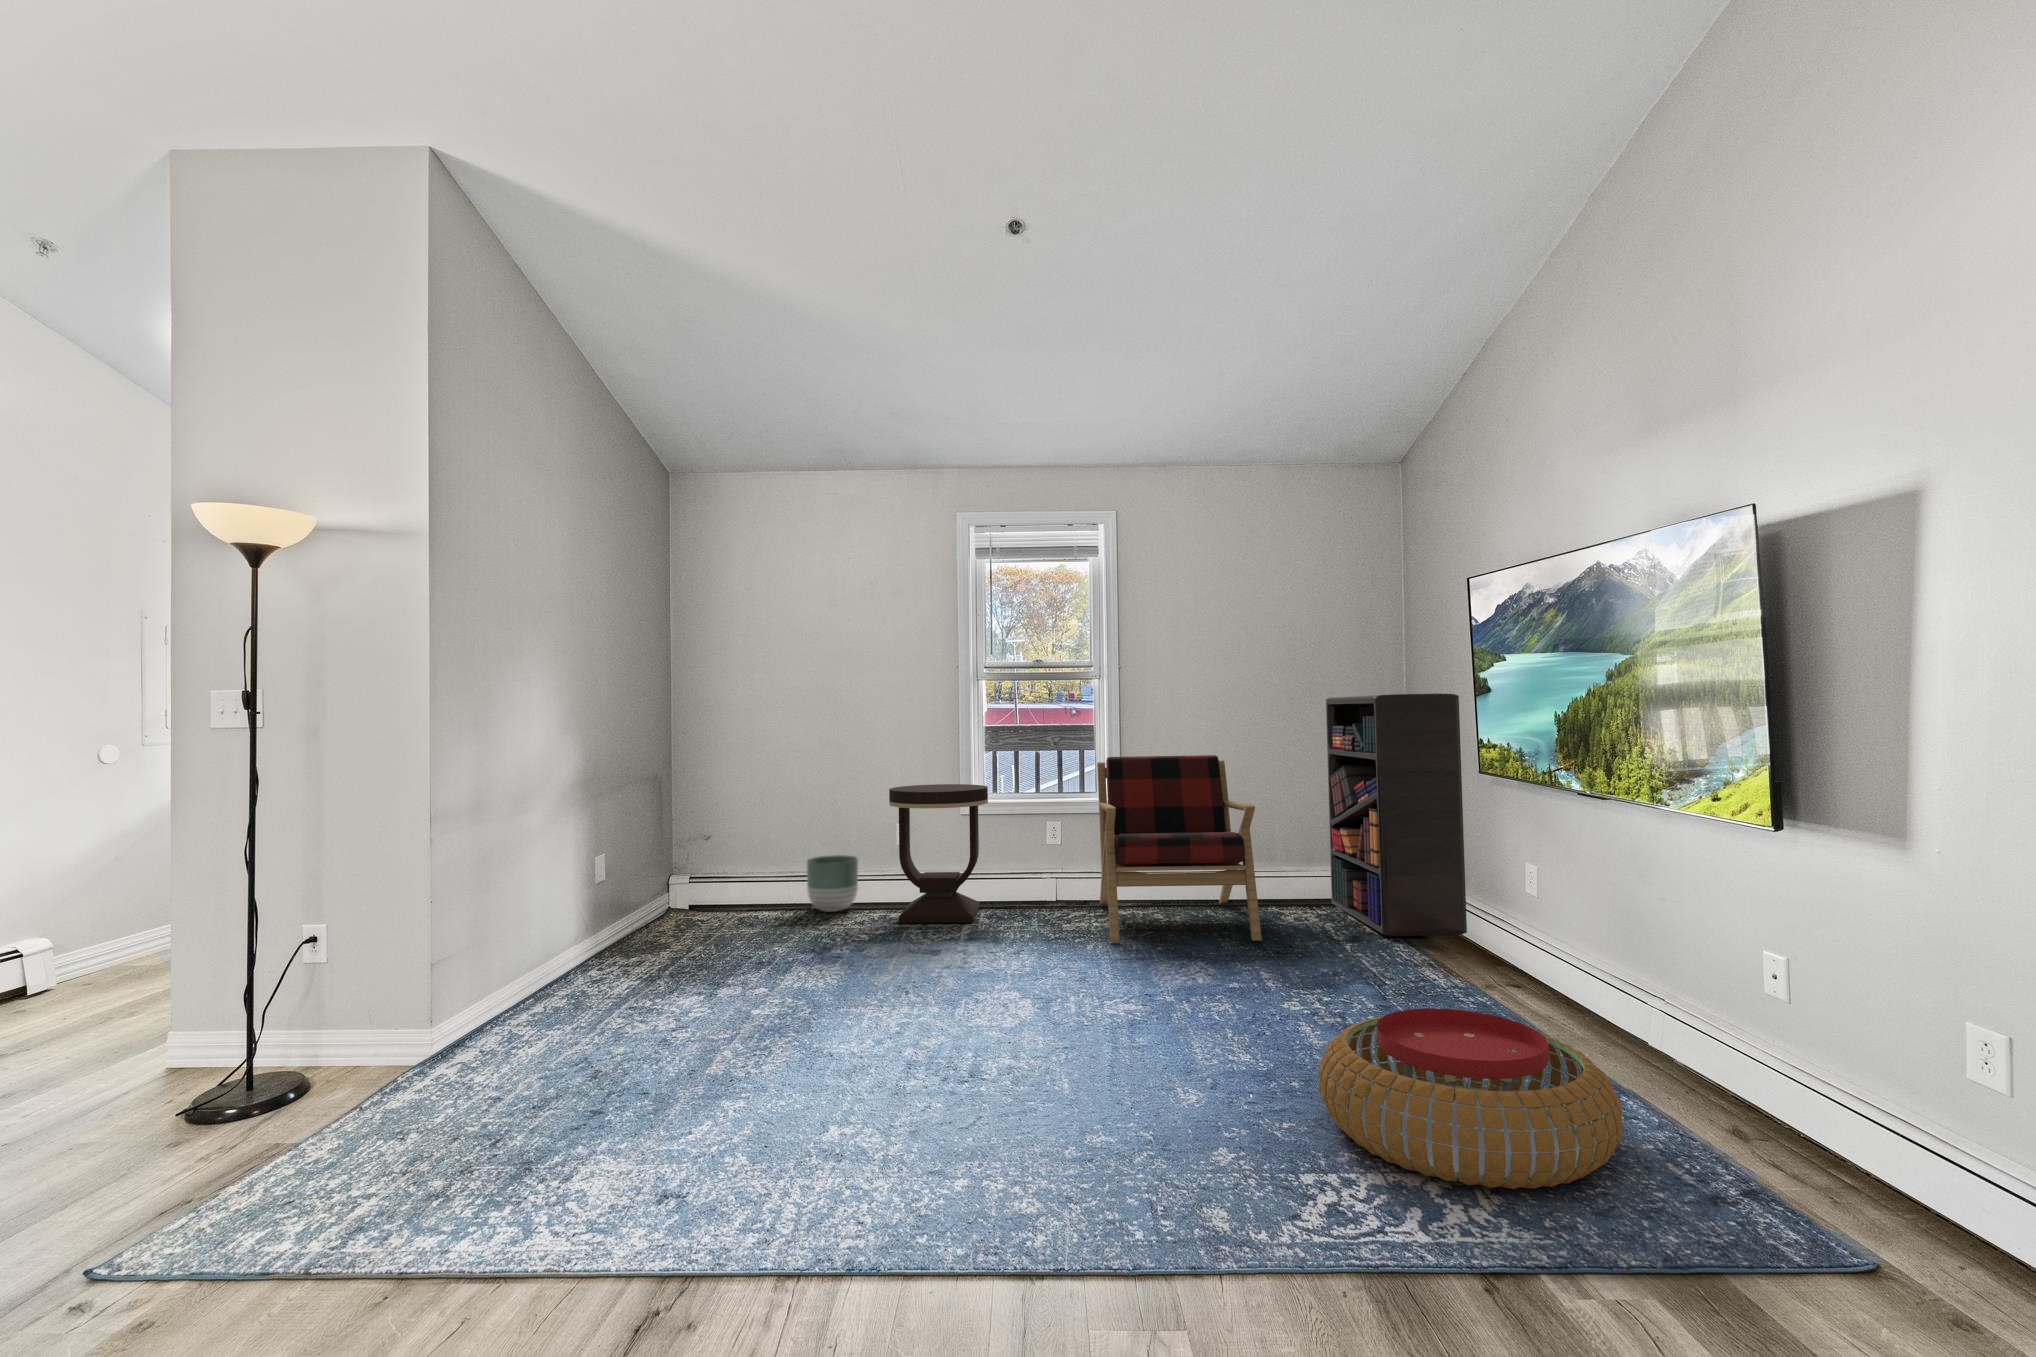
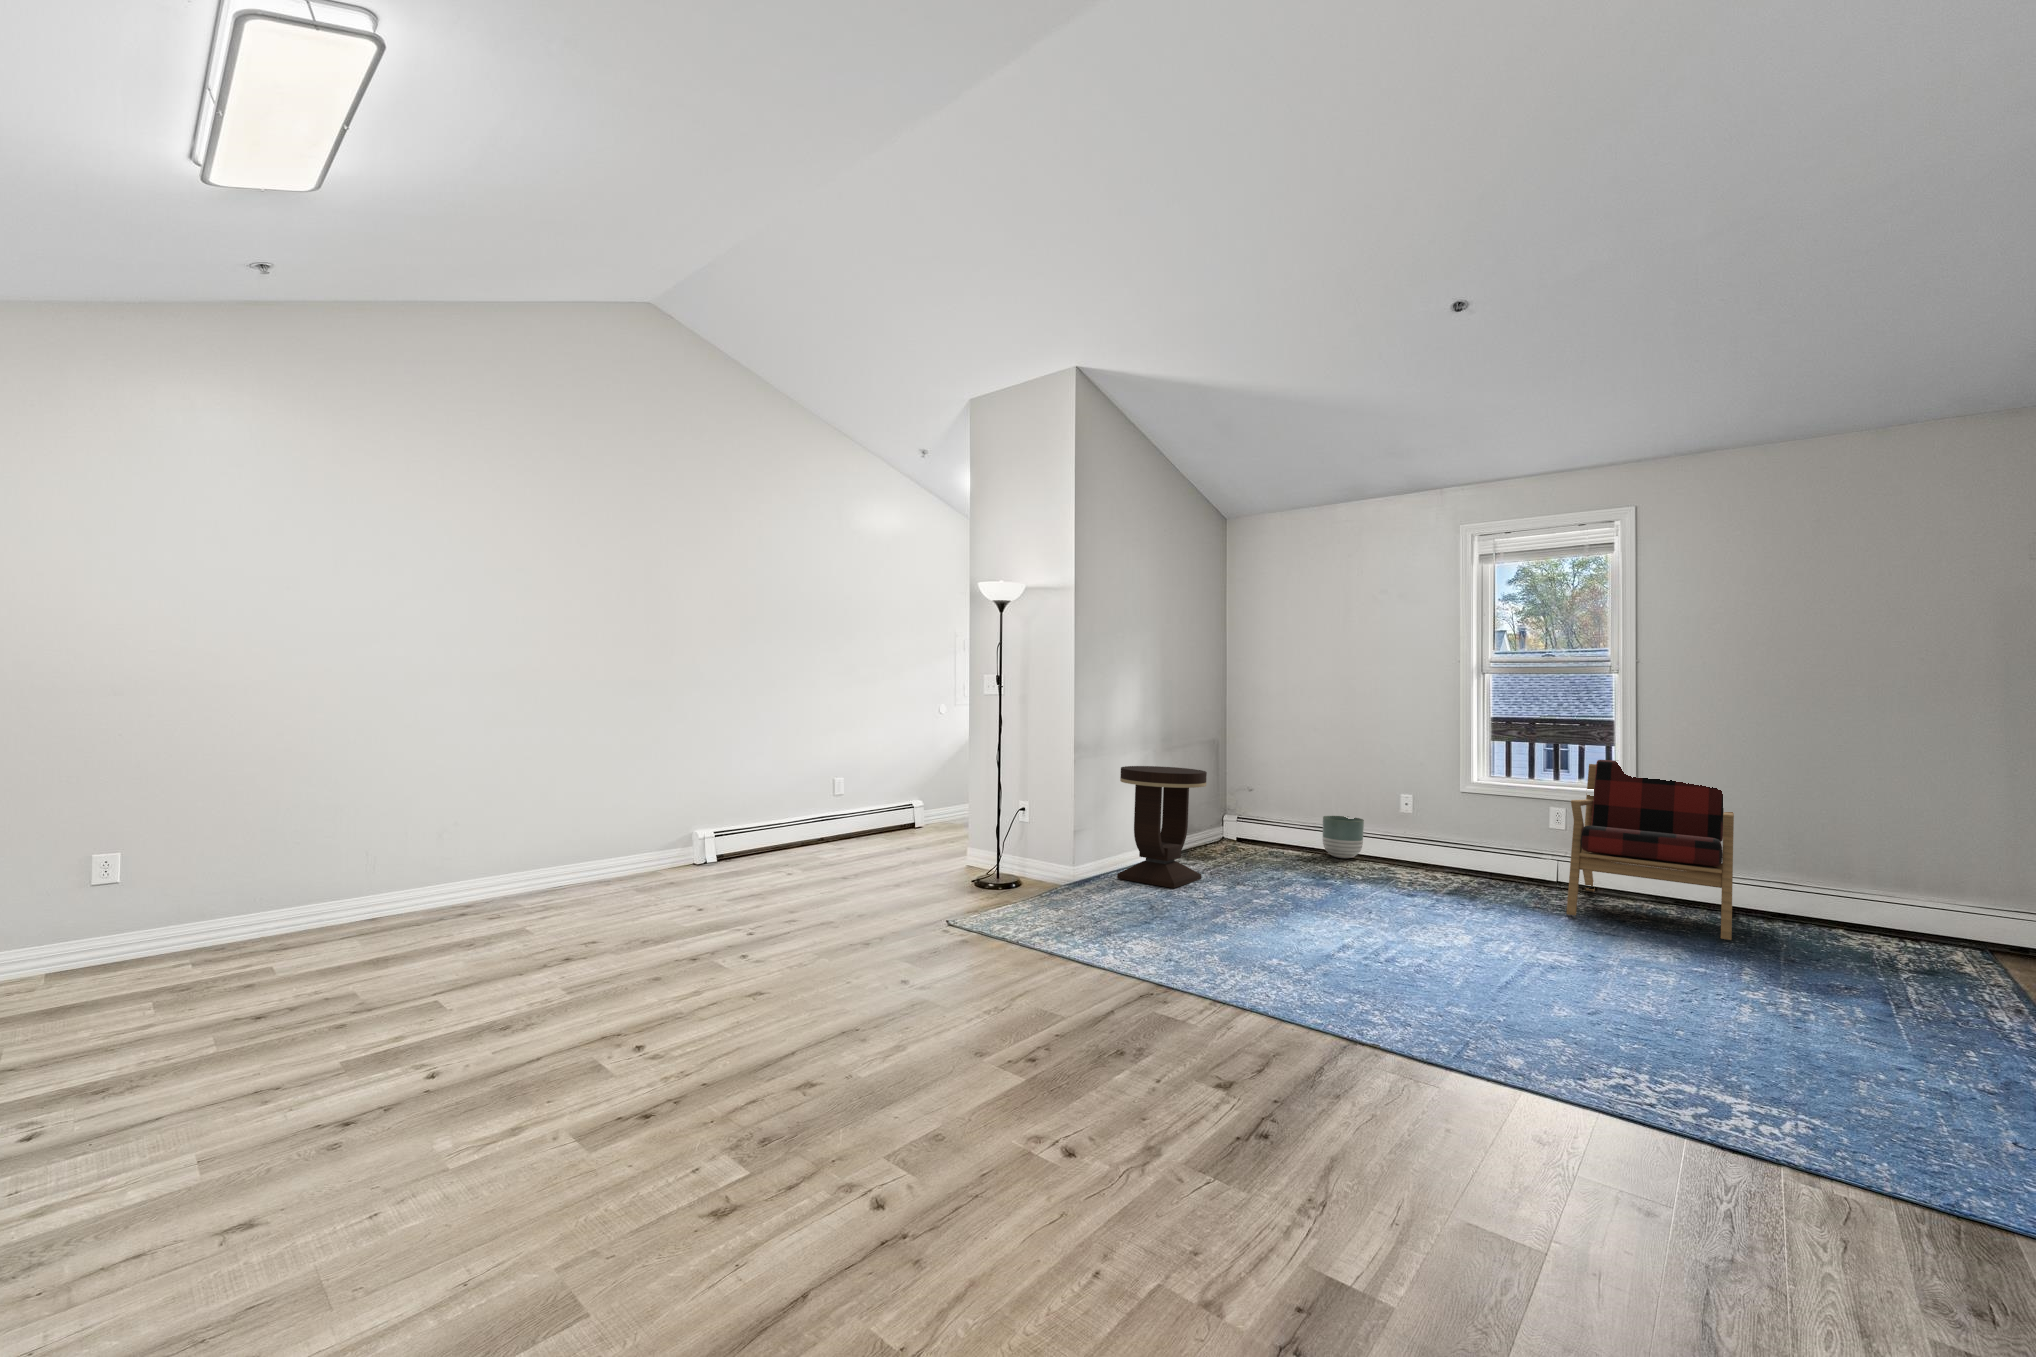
bookshelf: present [1326,694,1467,936] -> none [1868,719,2023,981]
side table: present [889,784,988,923] -> present [1117,766,1207,888]
pouf: present [1318,1008,1623,1189] -> none [1632,973,1929,1117]

